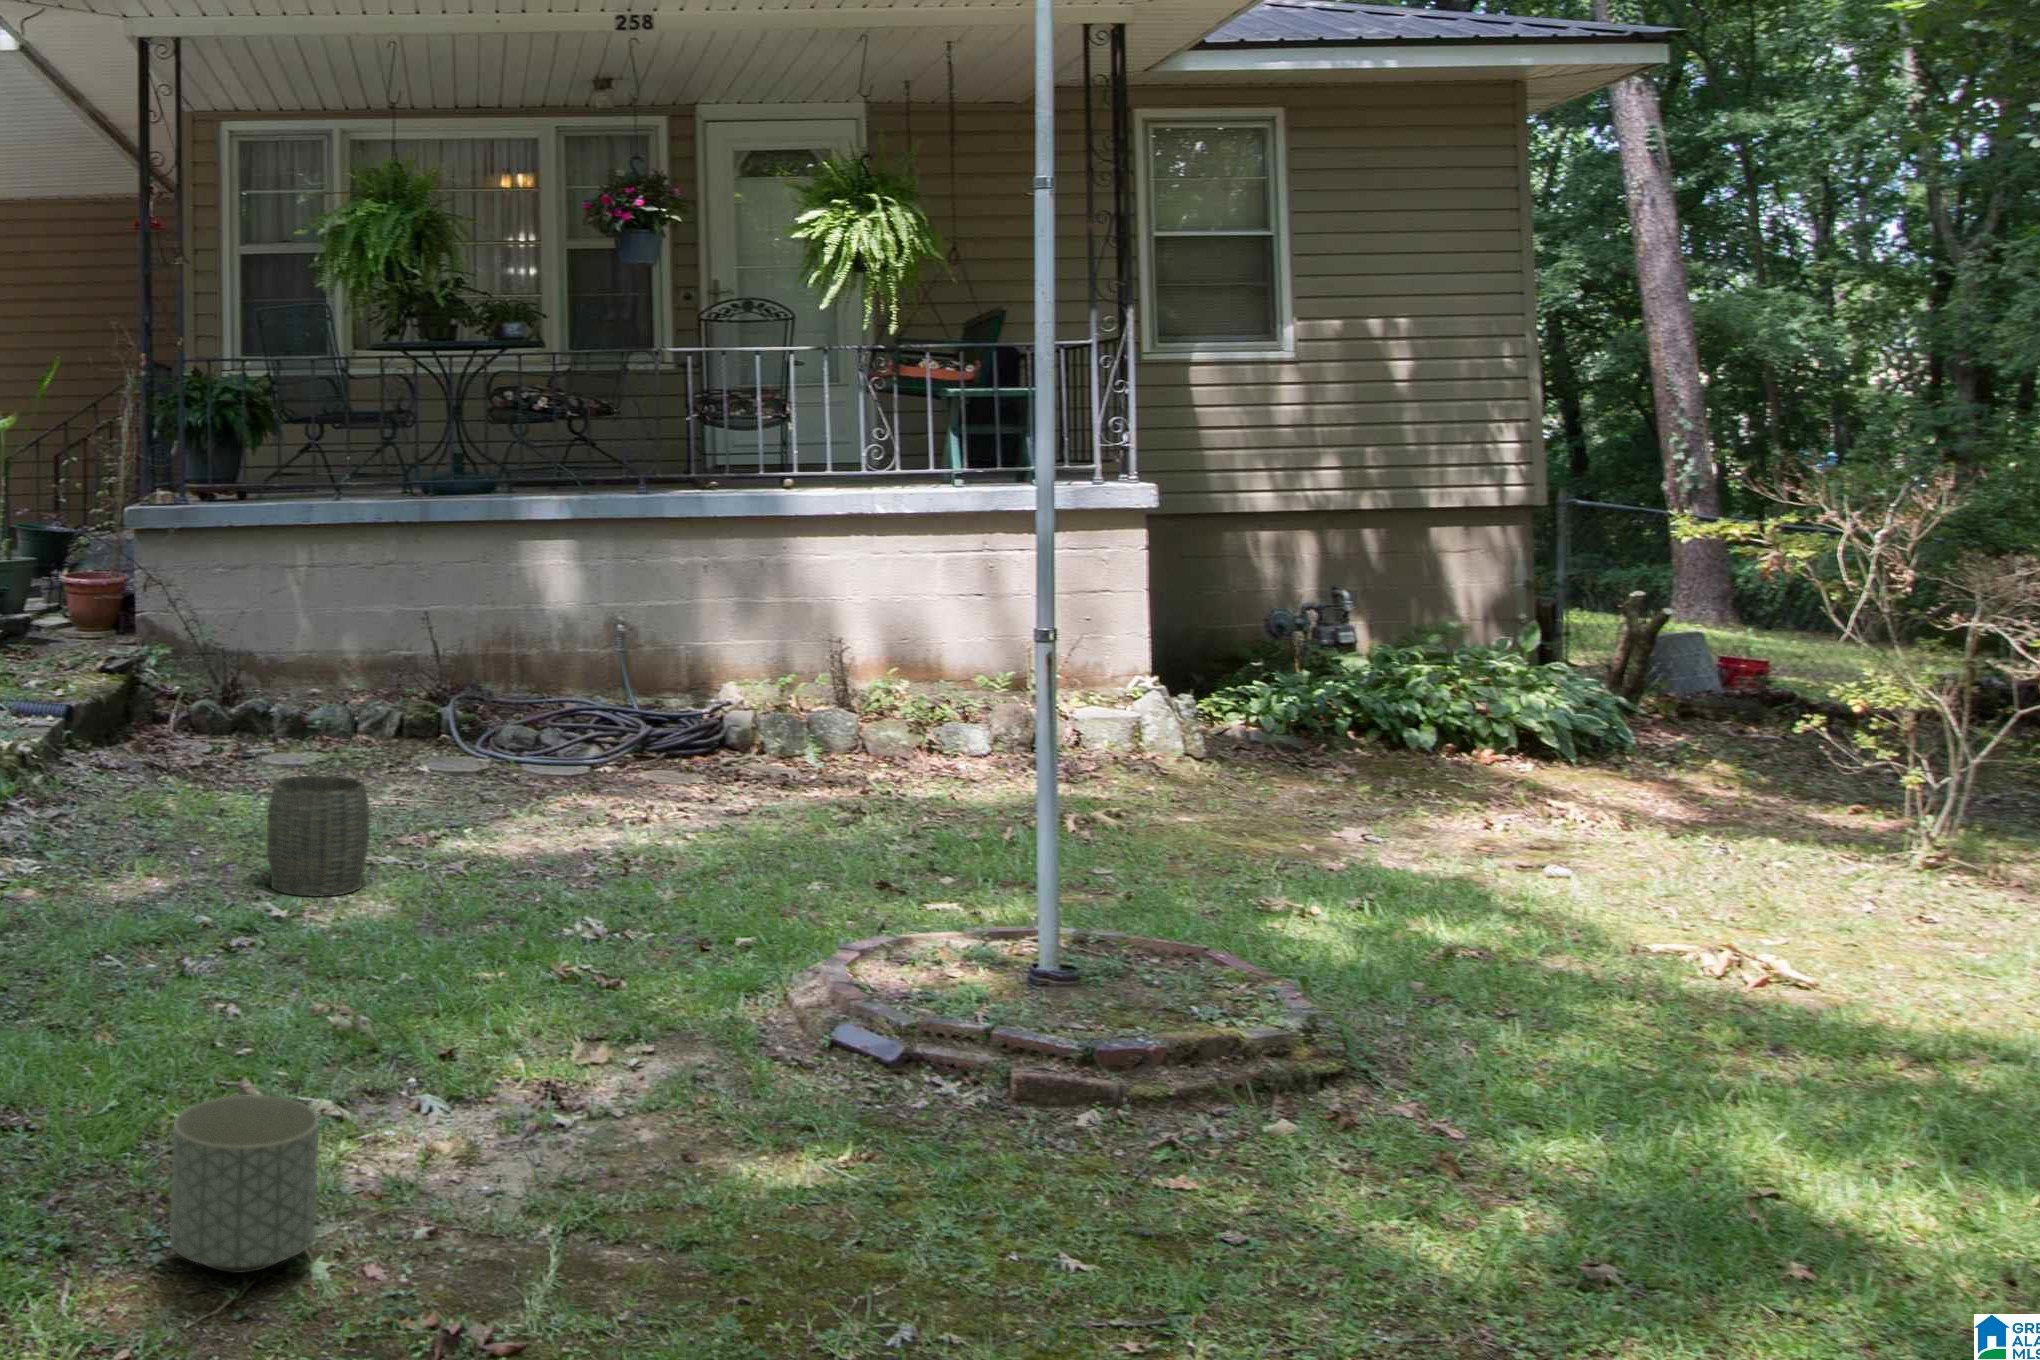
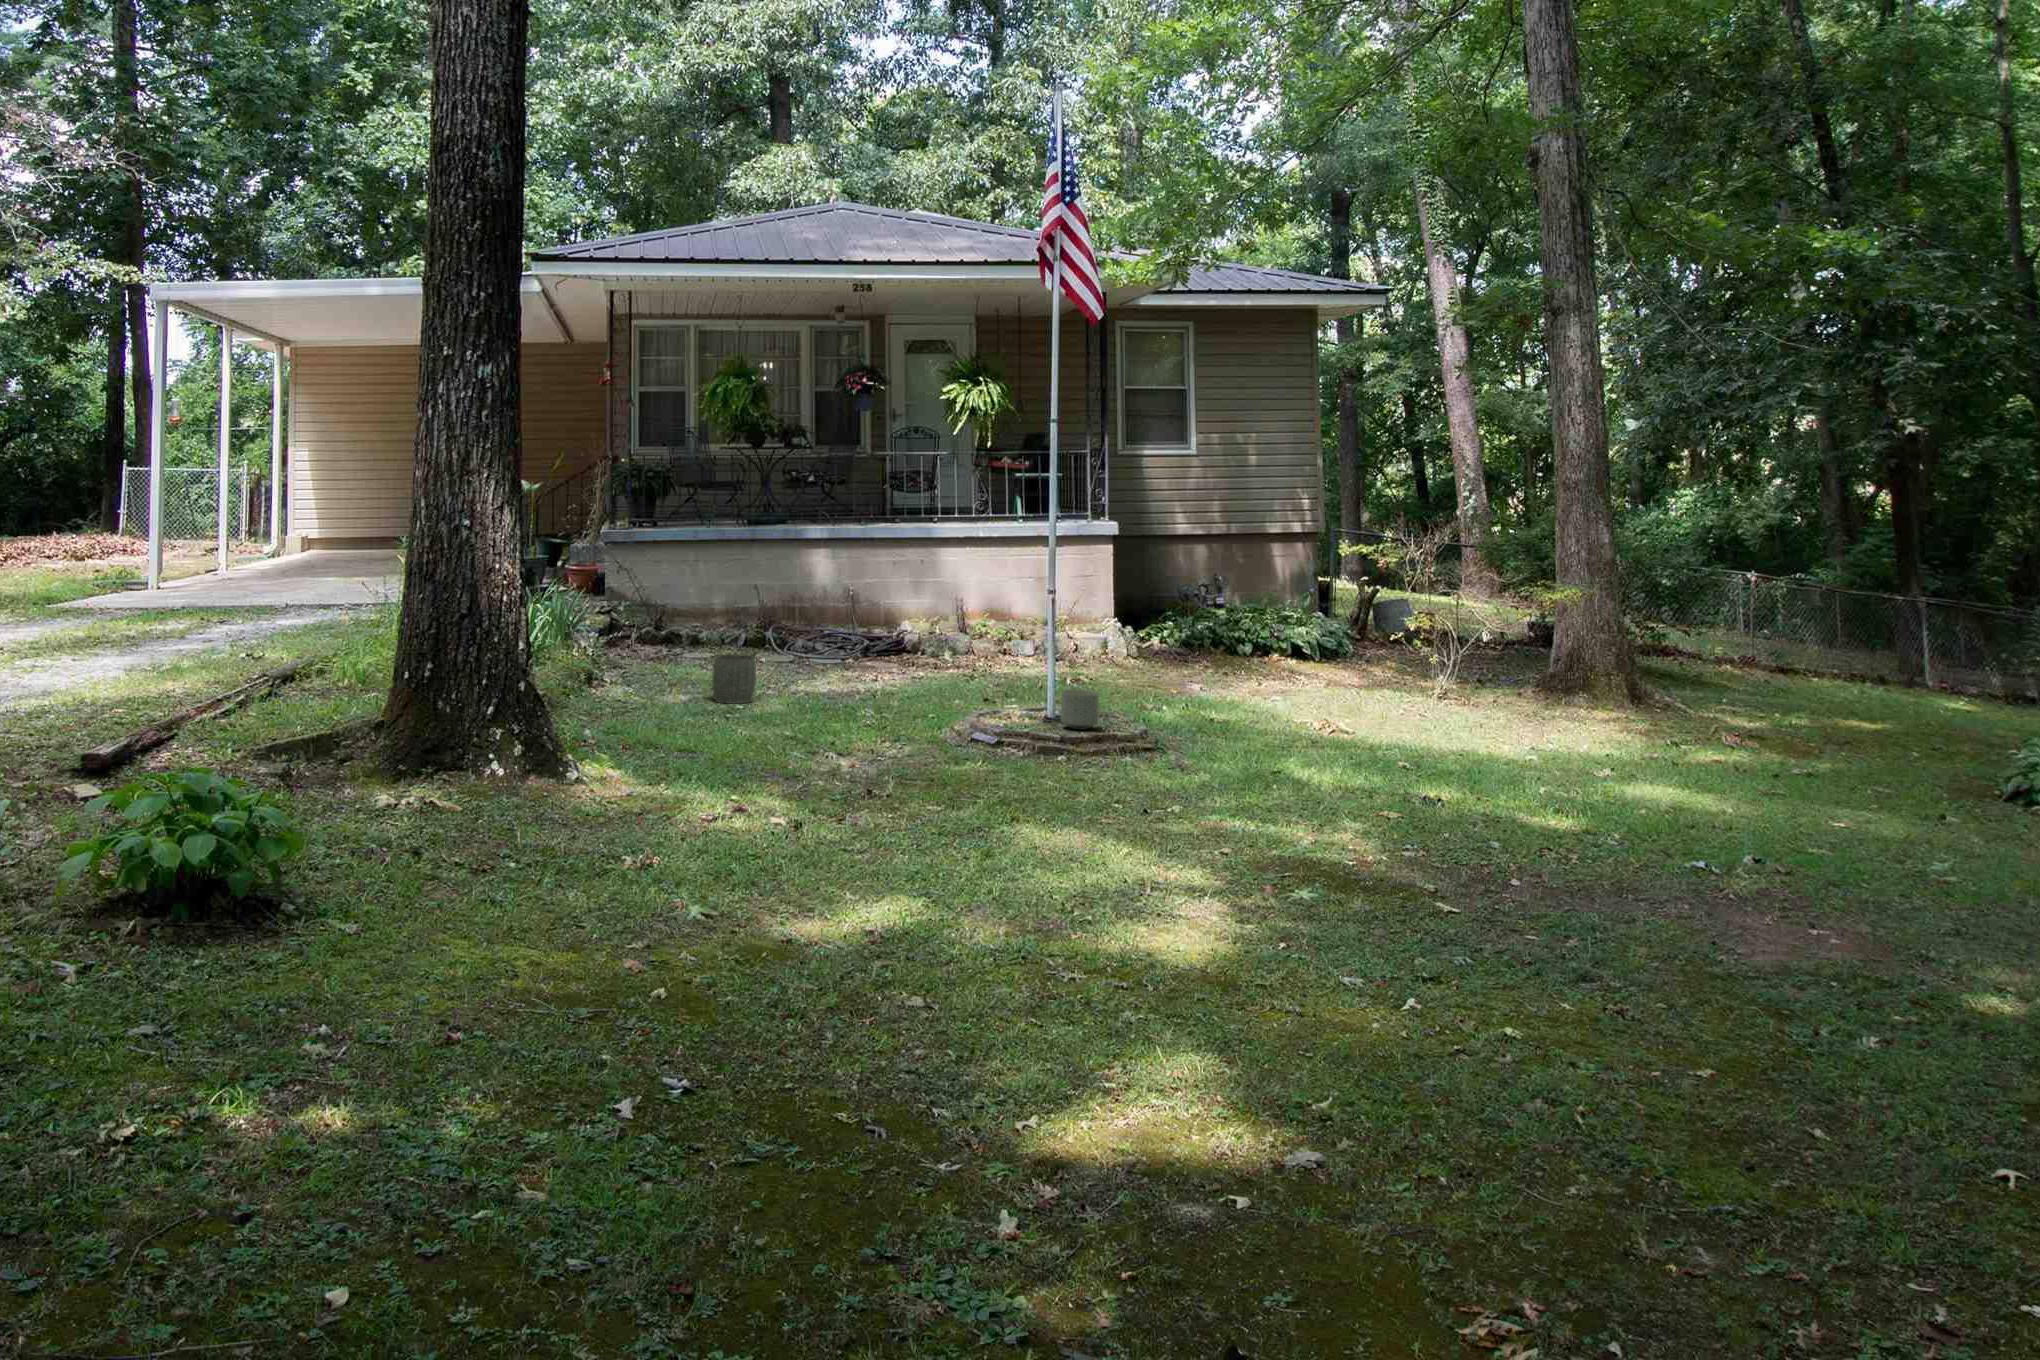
planter: present [170,1095,319,1273] -> present [1060,689,1099,730]

